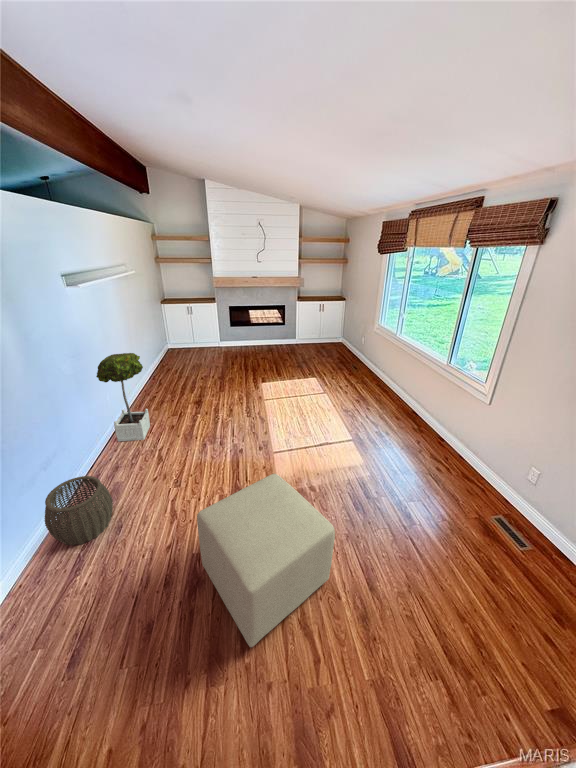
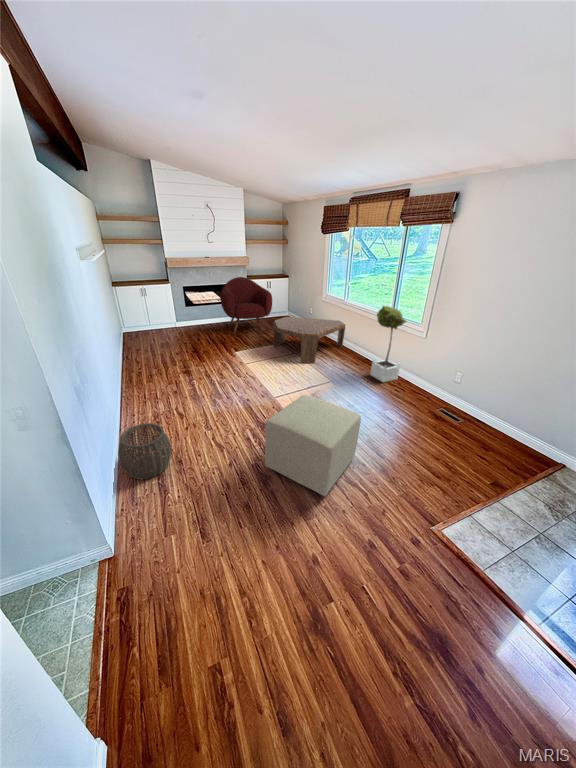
armchair: none [262,299,317,362] -> present [220,277,272,334]
coffee table: none [304,348,393,410] -> present [273,317,346,363]
potted tree: present [96,353,150,441] -> present [370,306,406,382]

